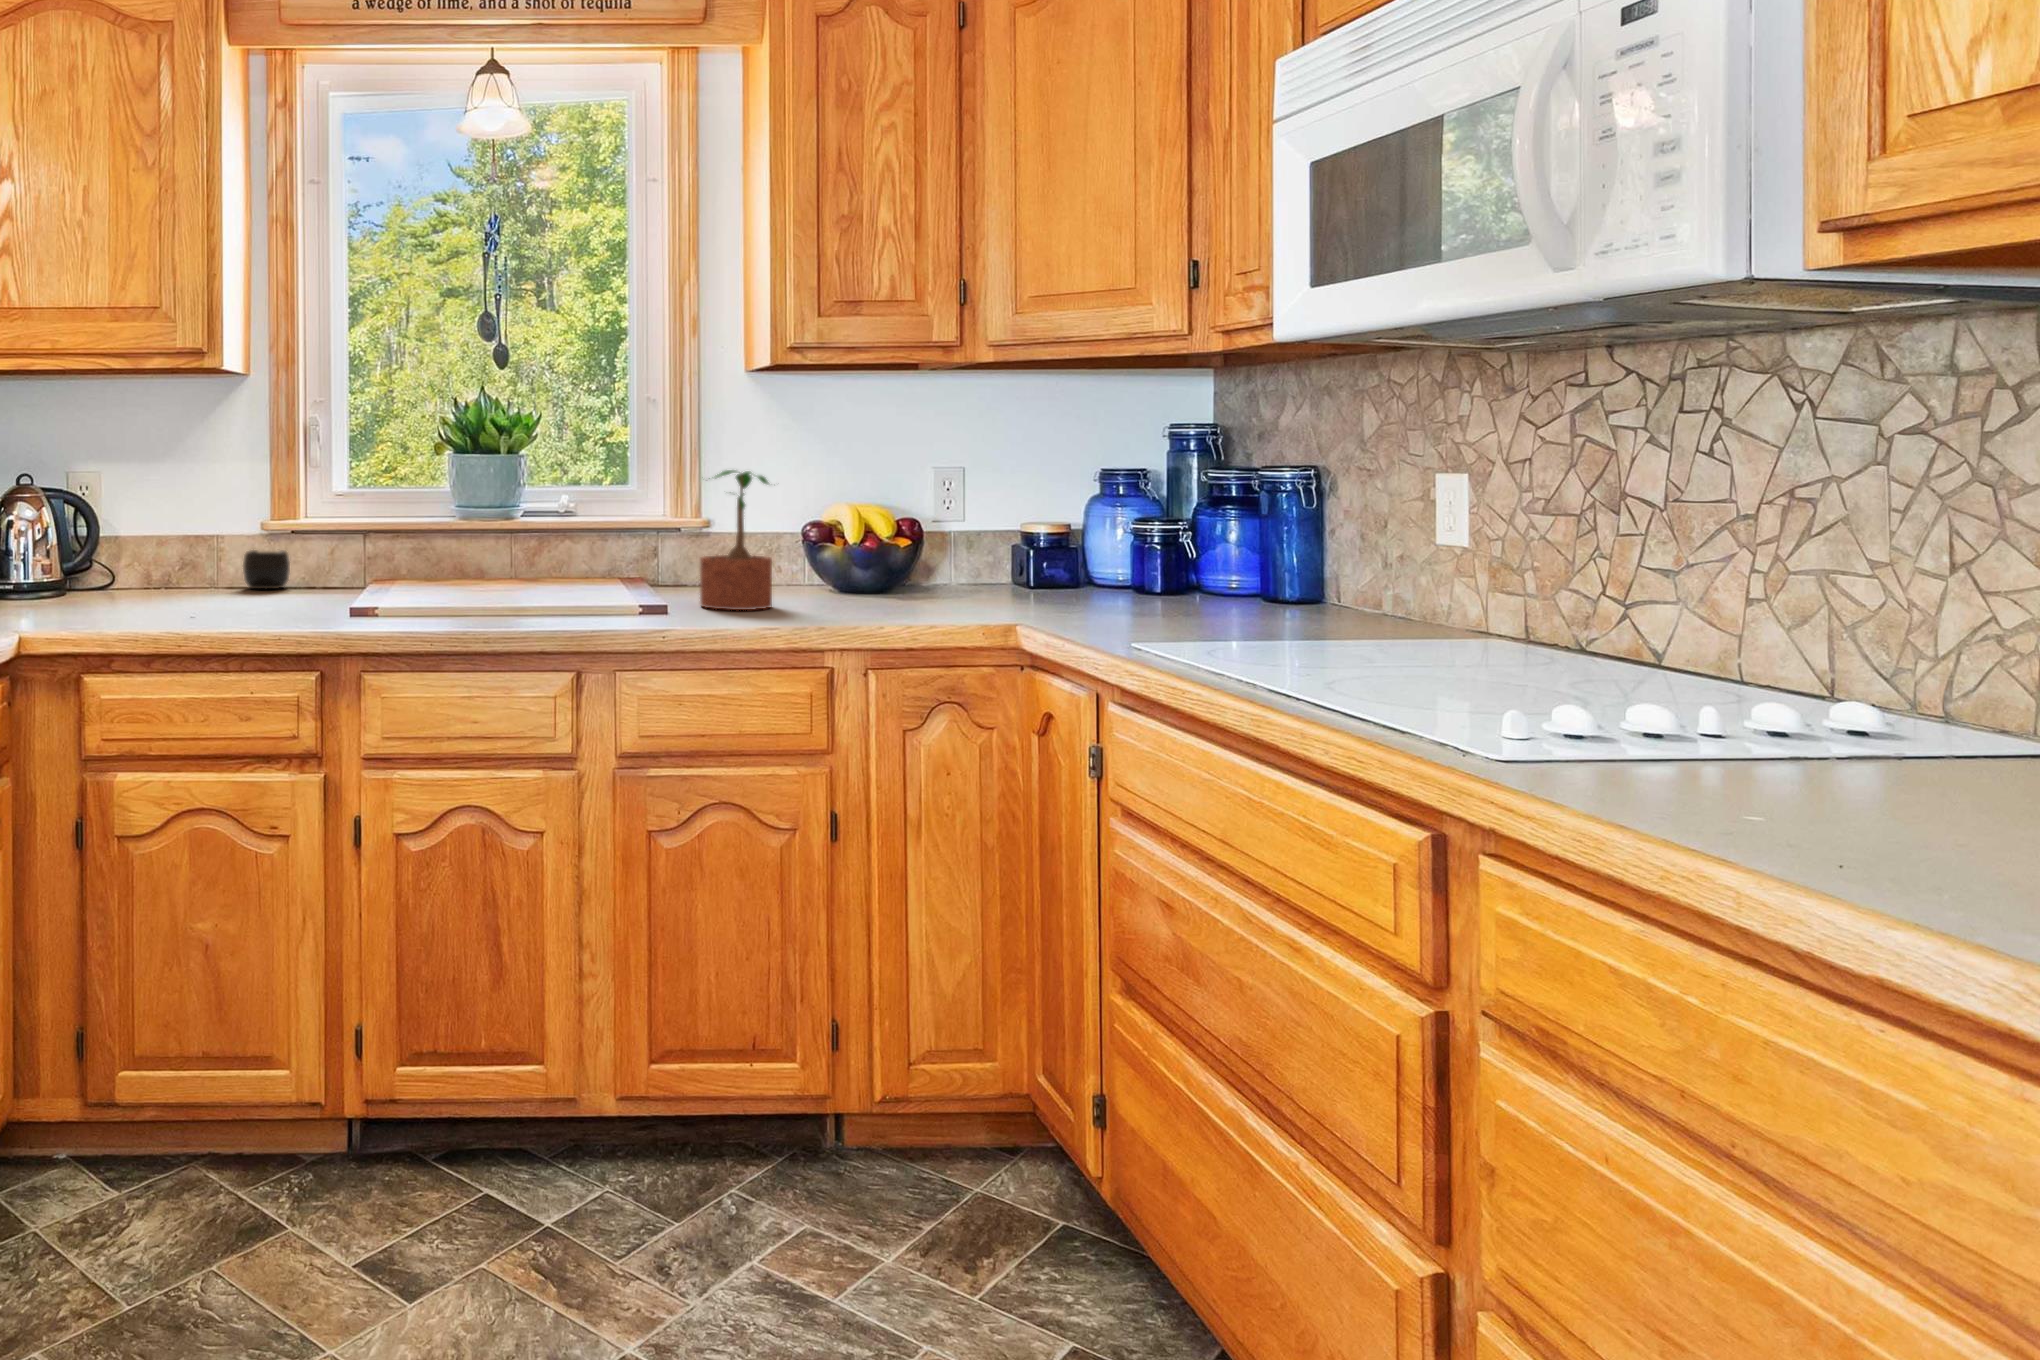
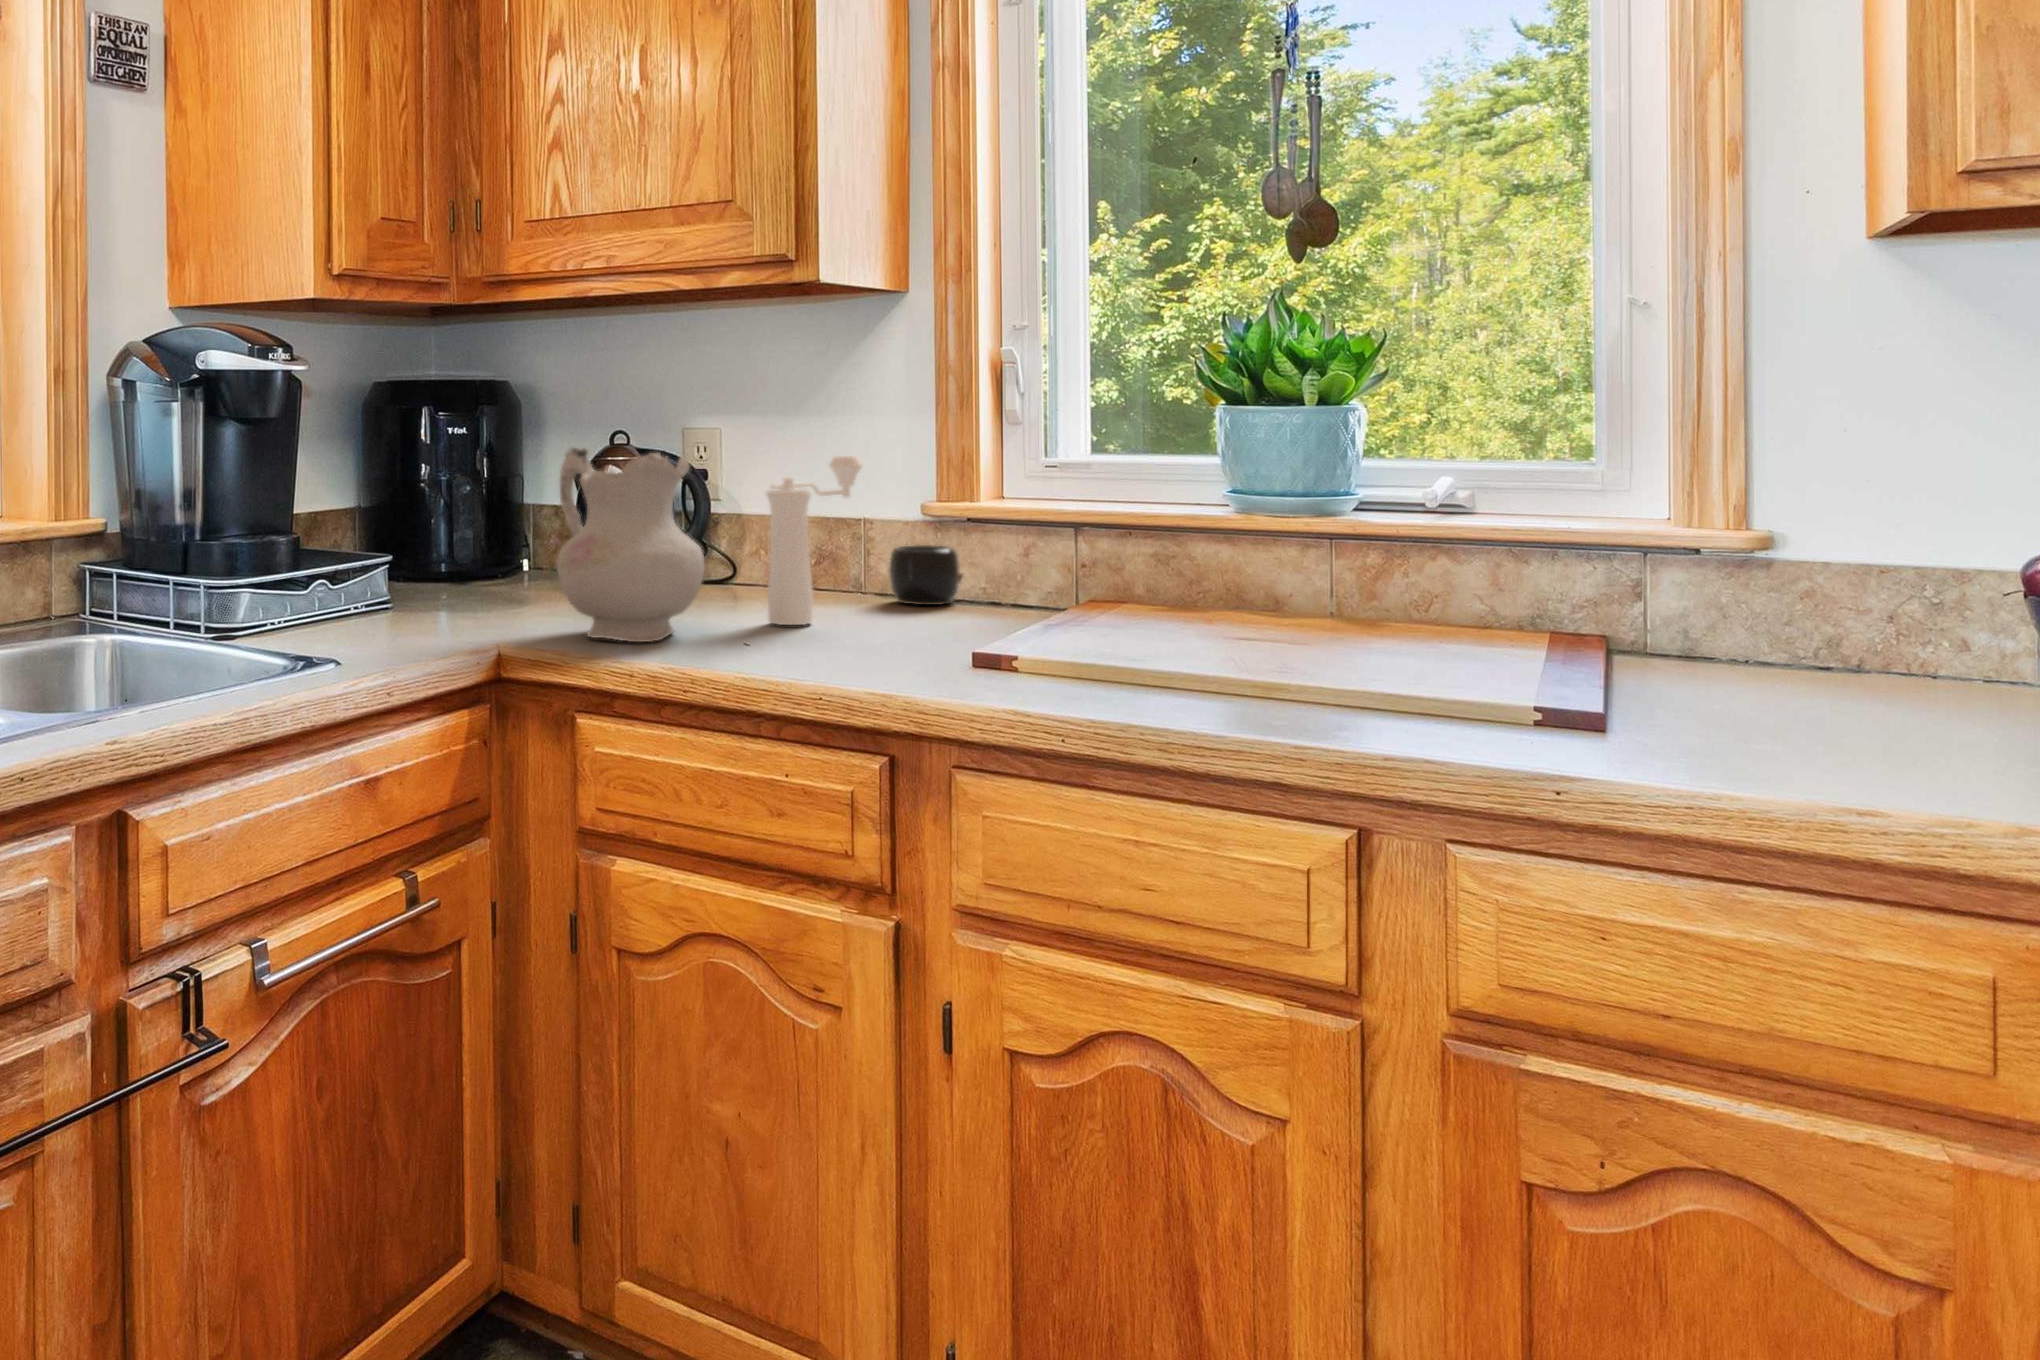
potted plant: present [700,470,772,610] -> none [1711,432,1935,744]
ceramic pitcher: none [28,477,150,619] -> present [557,447,704,642]
pepper mill: none [182,487,238,604] -> present [766,456,862,625]

